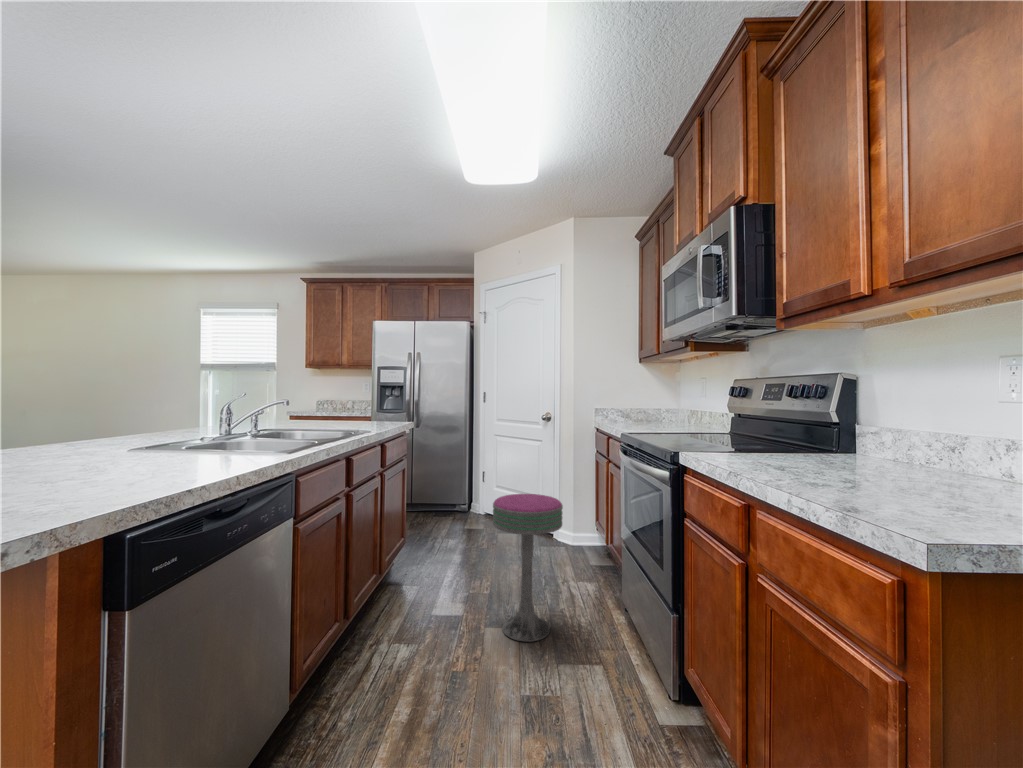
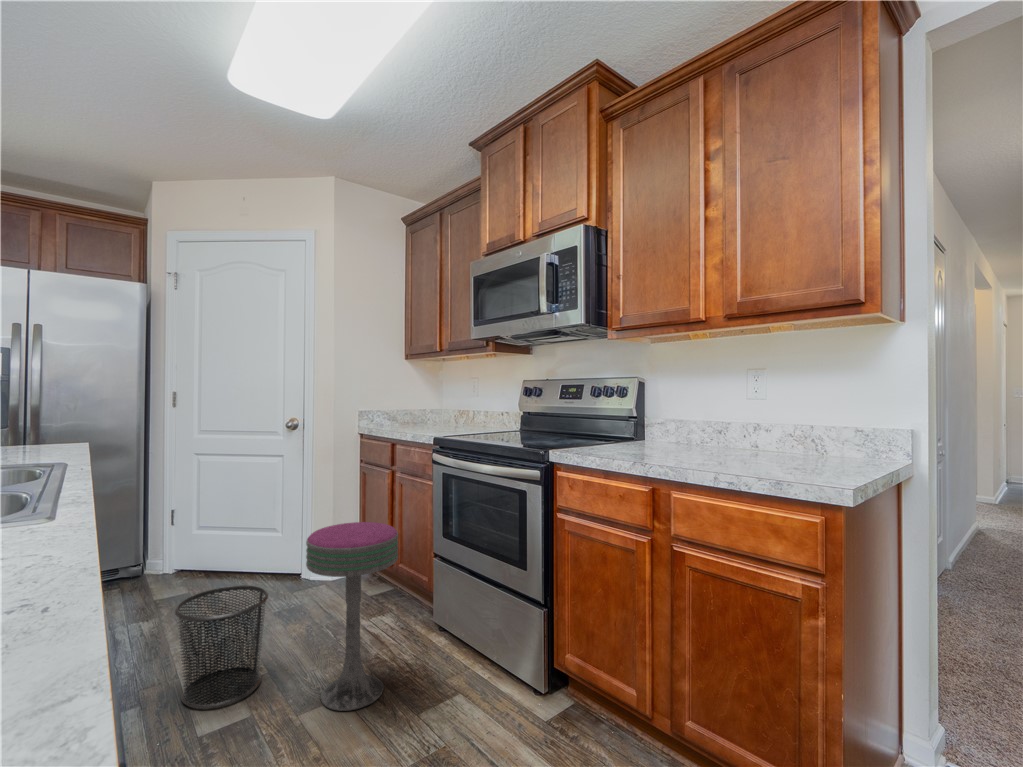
waste bin: none [430,525,487,605] -> present [175,585,268,709]

